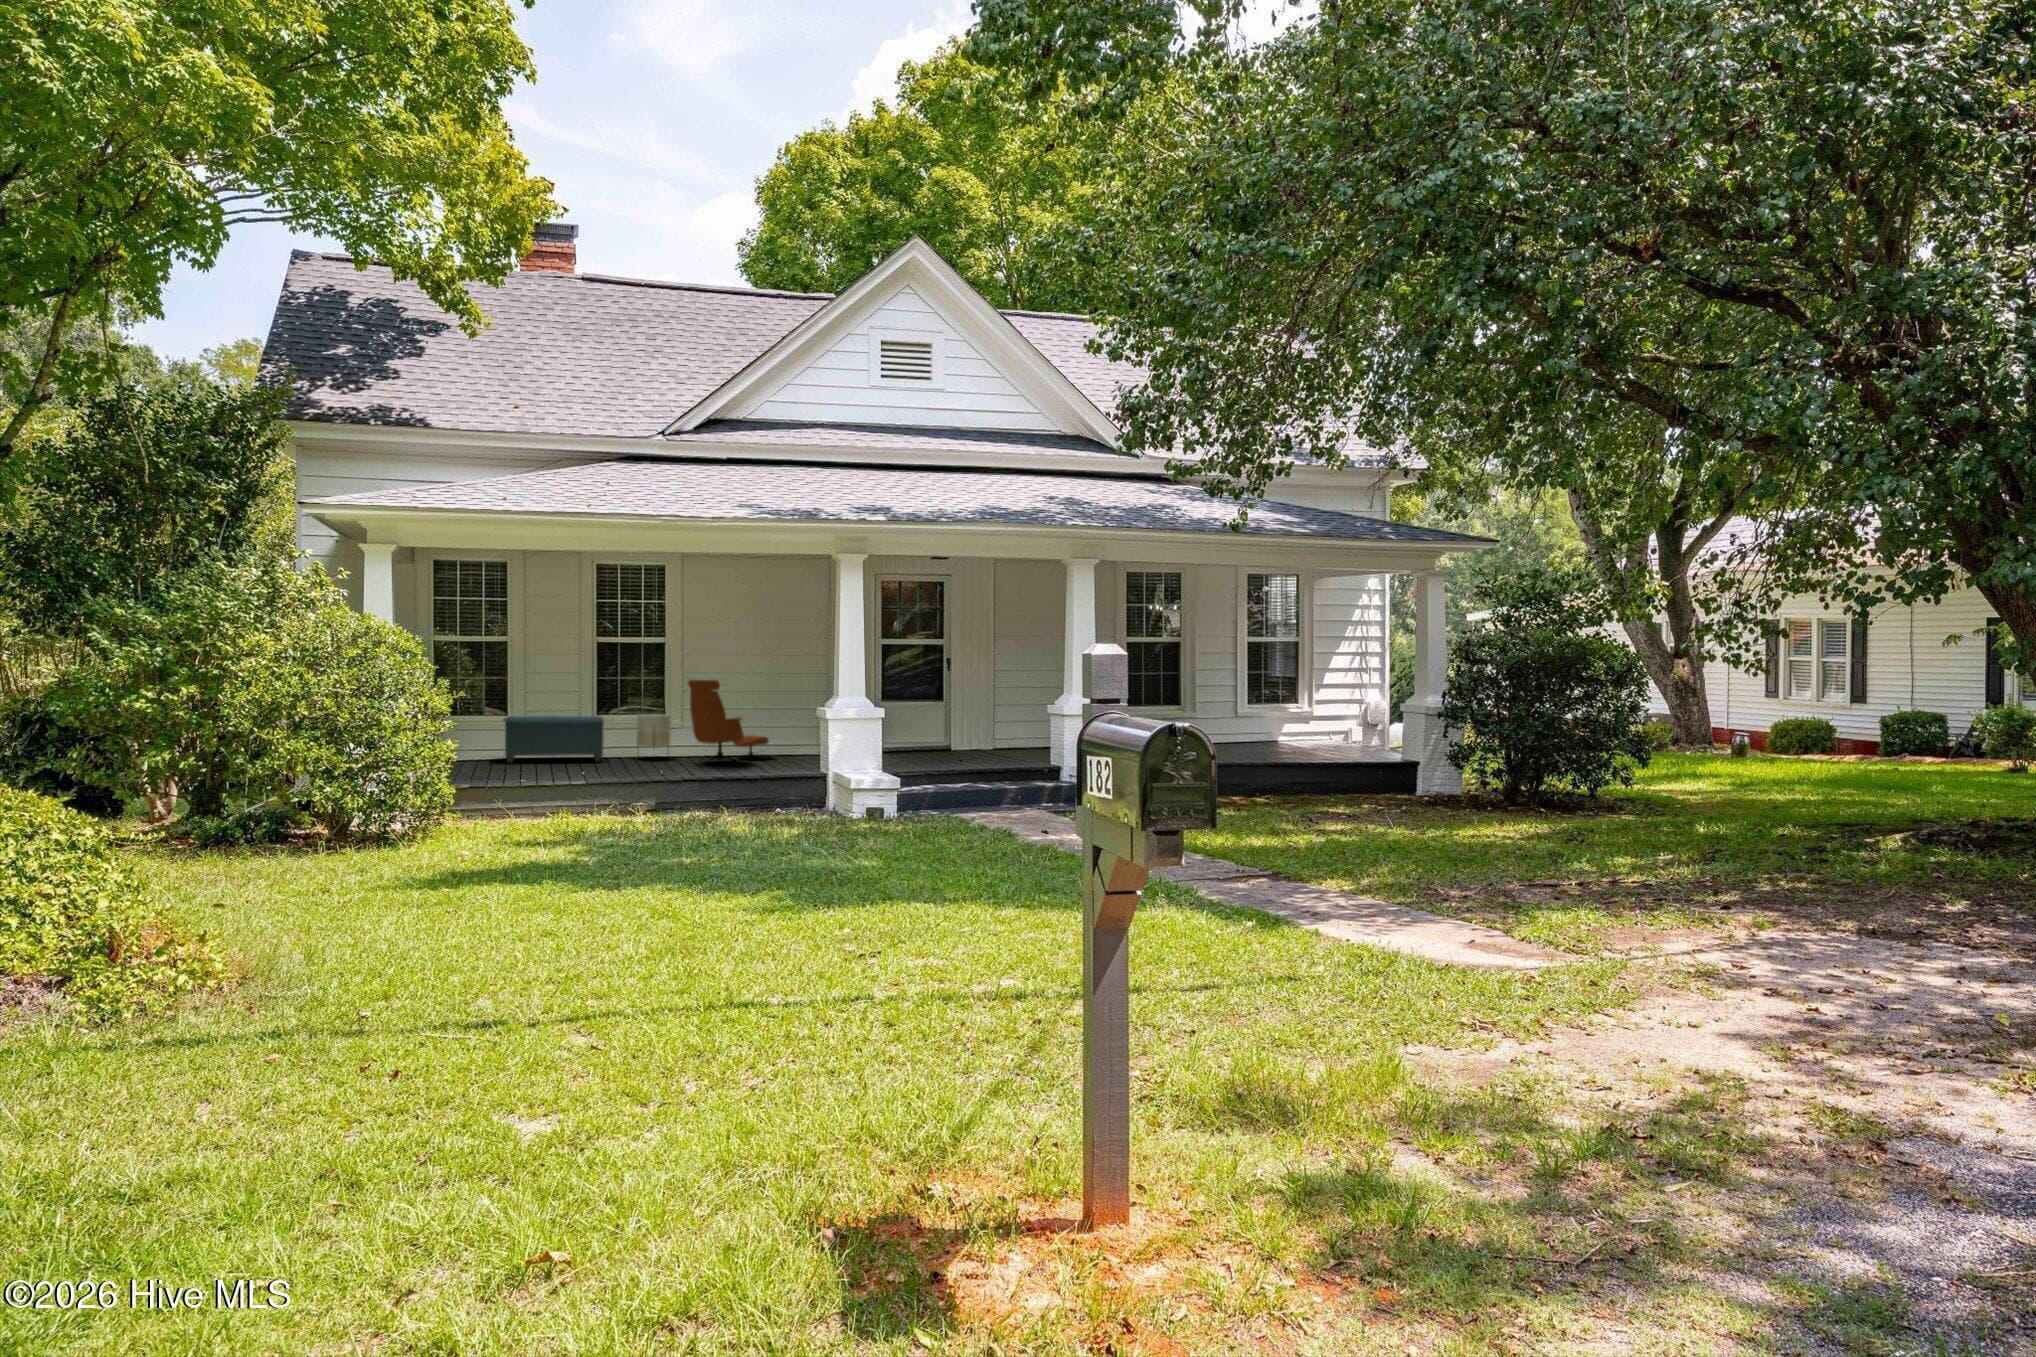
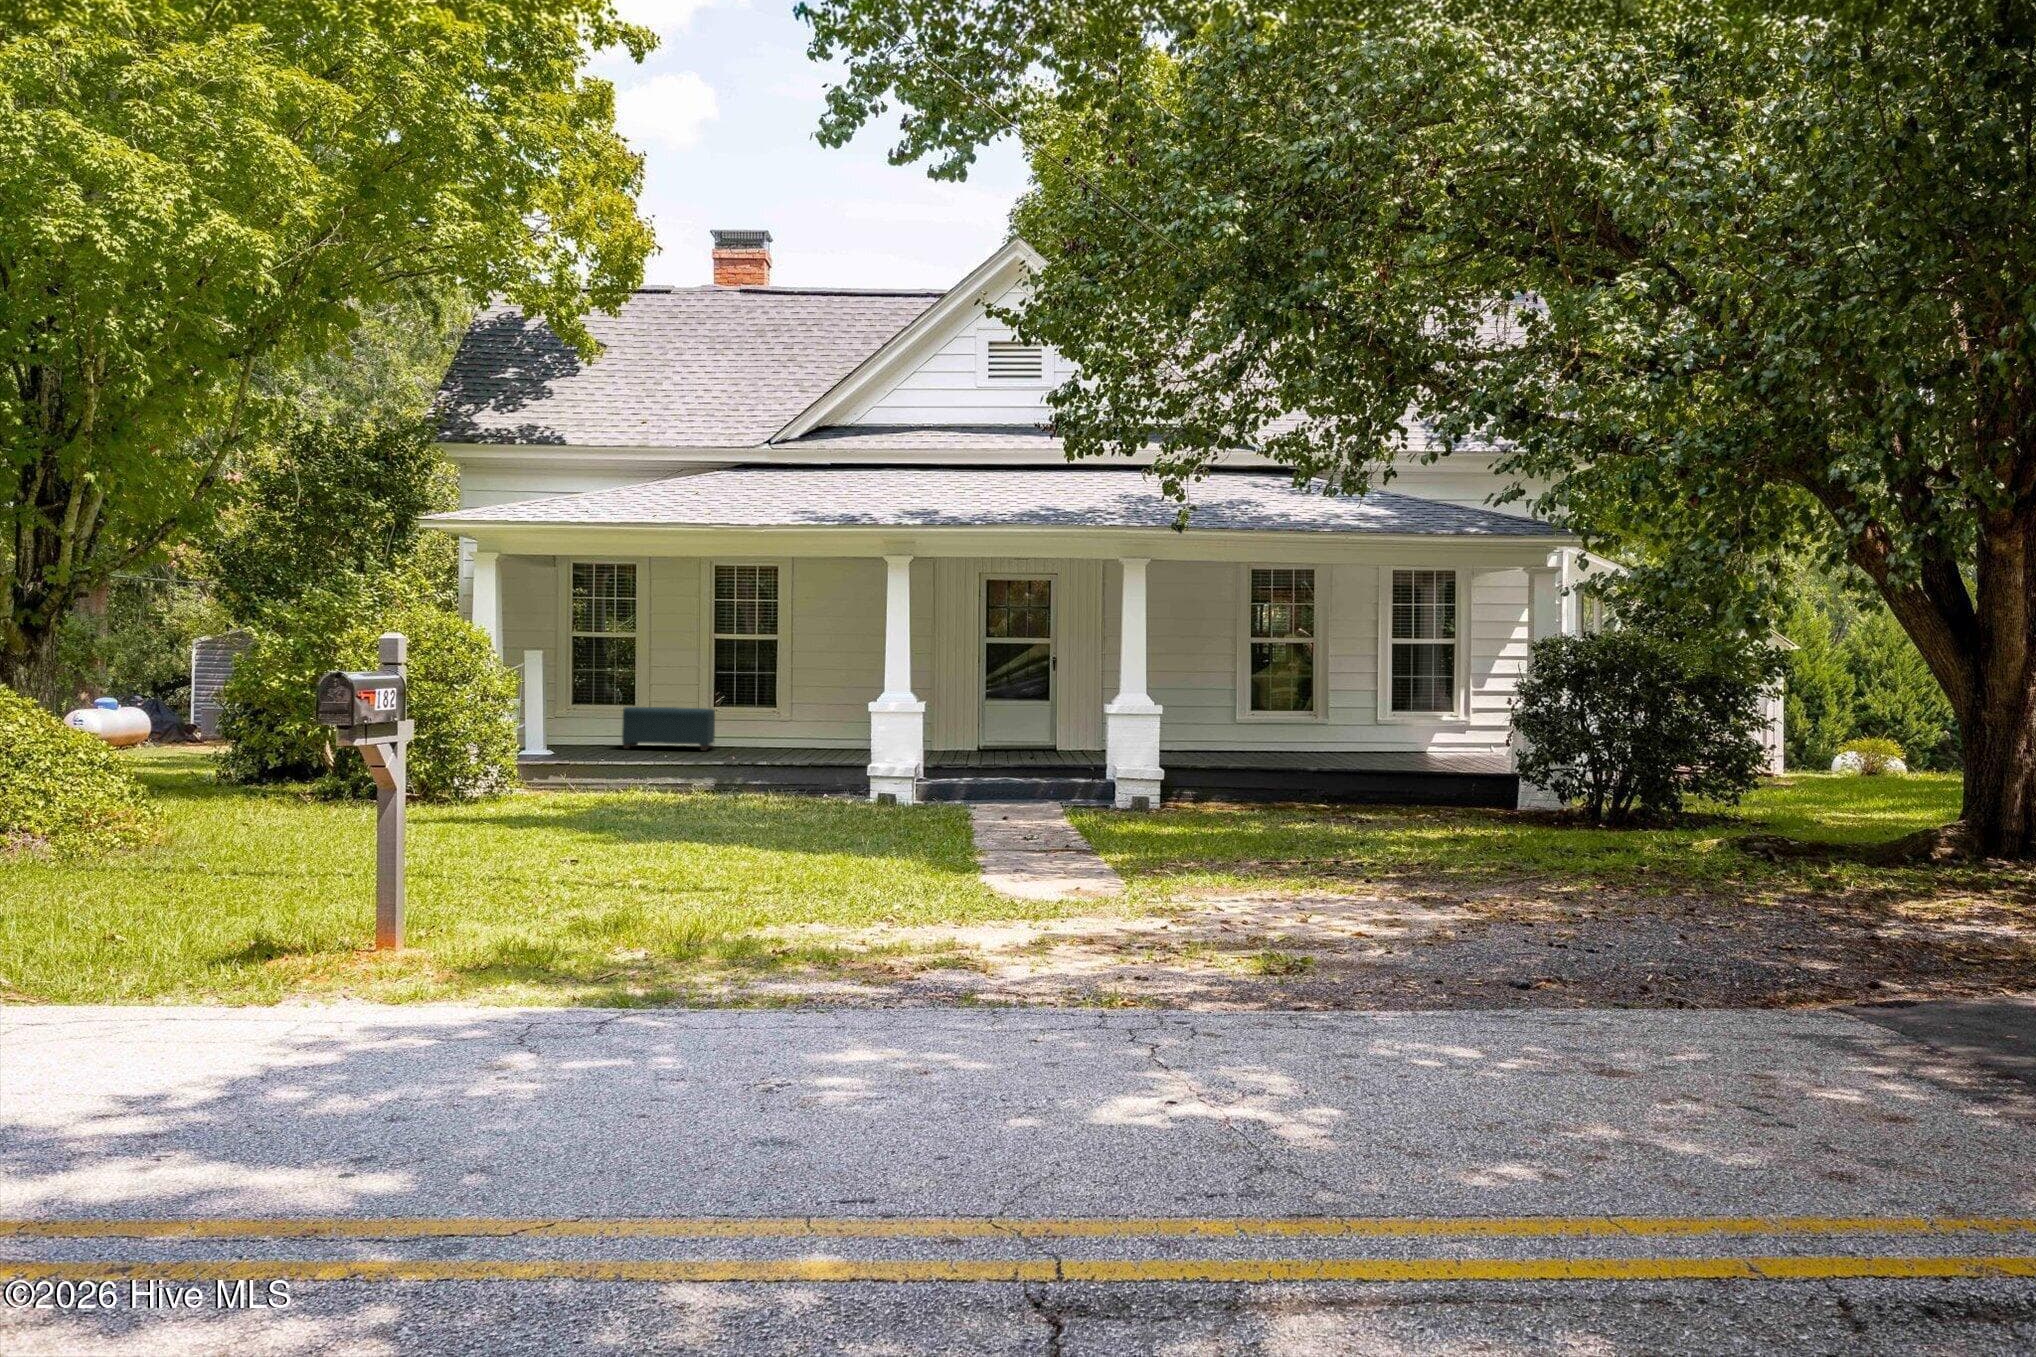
lounge chair: present [688,679,769,763] -> none [780,674,868,756]
planter: present [636,714,671,748] -> none [743,708,775,752]

